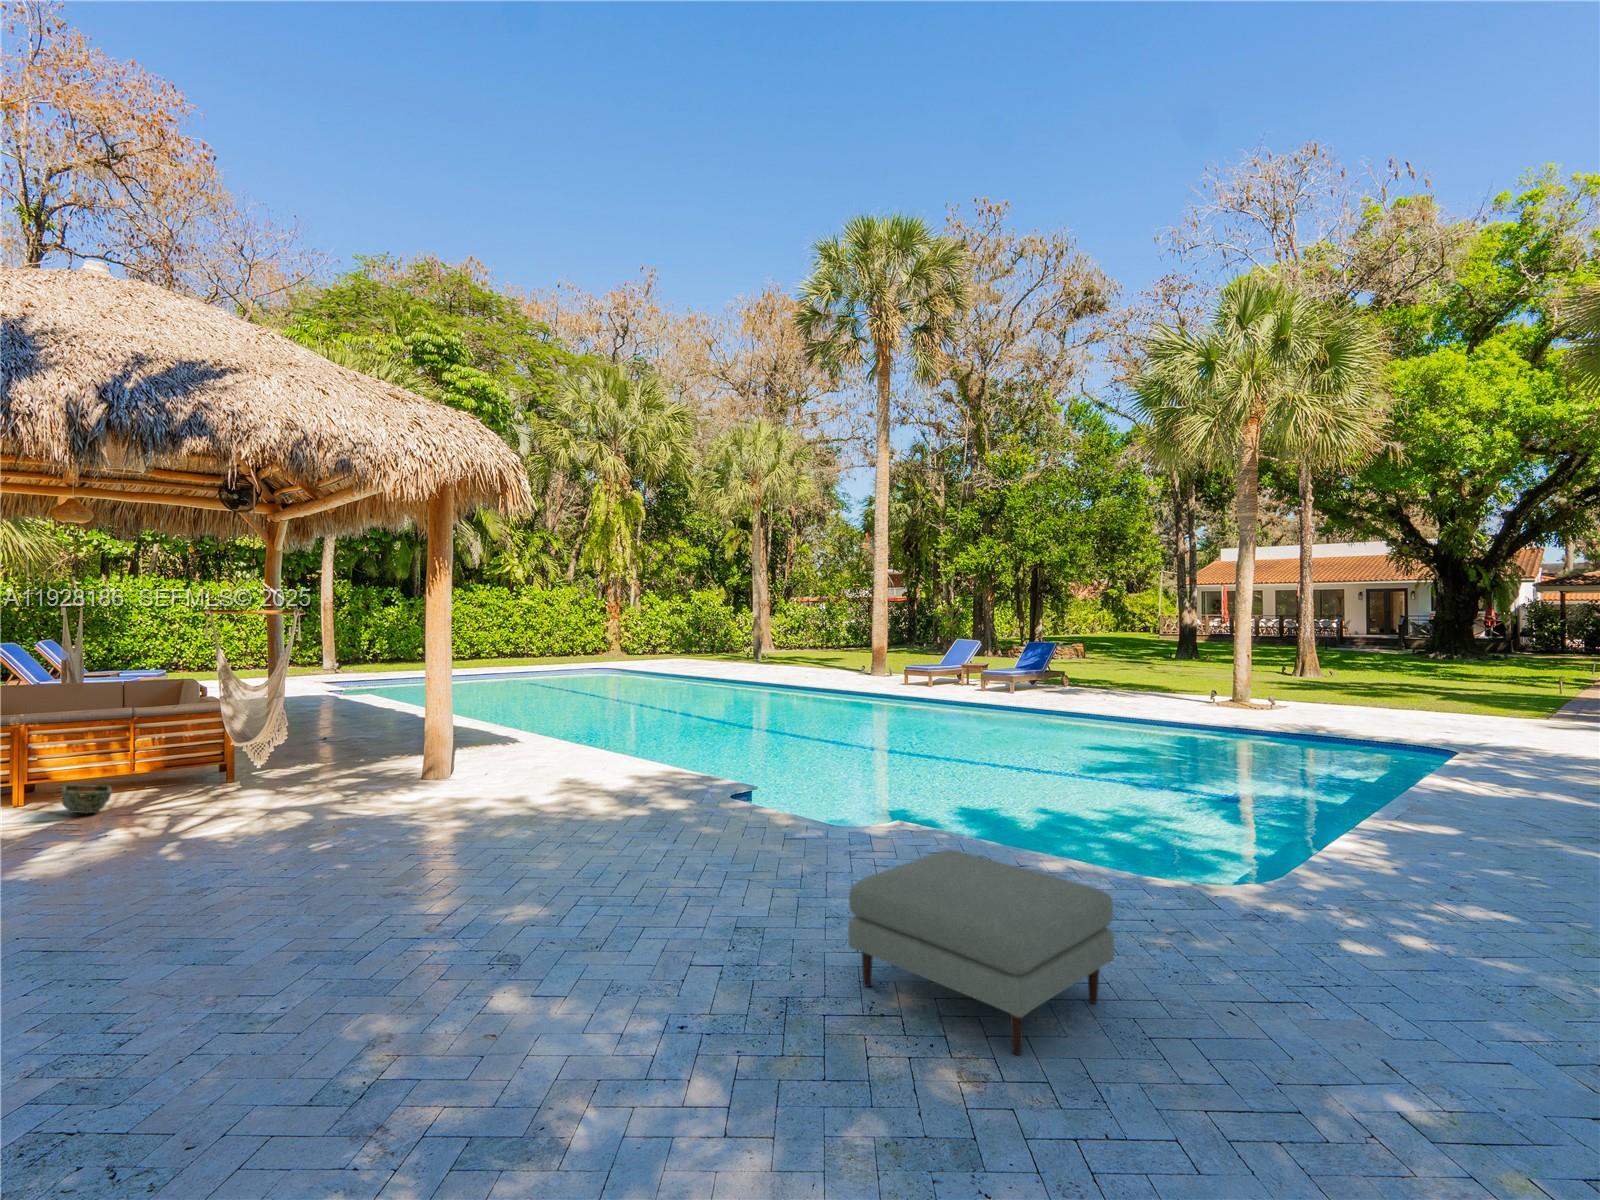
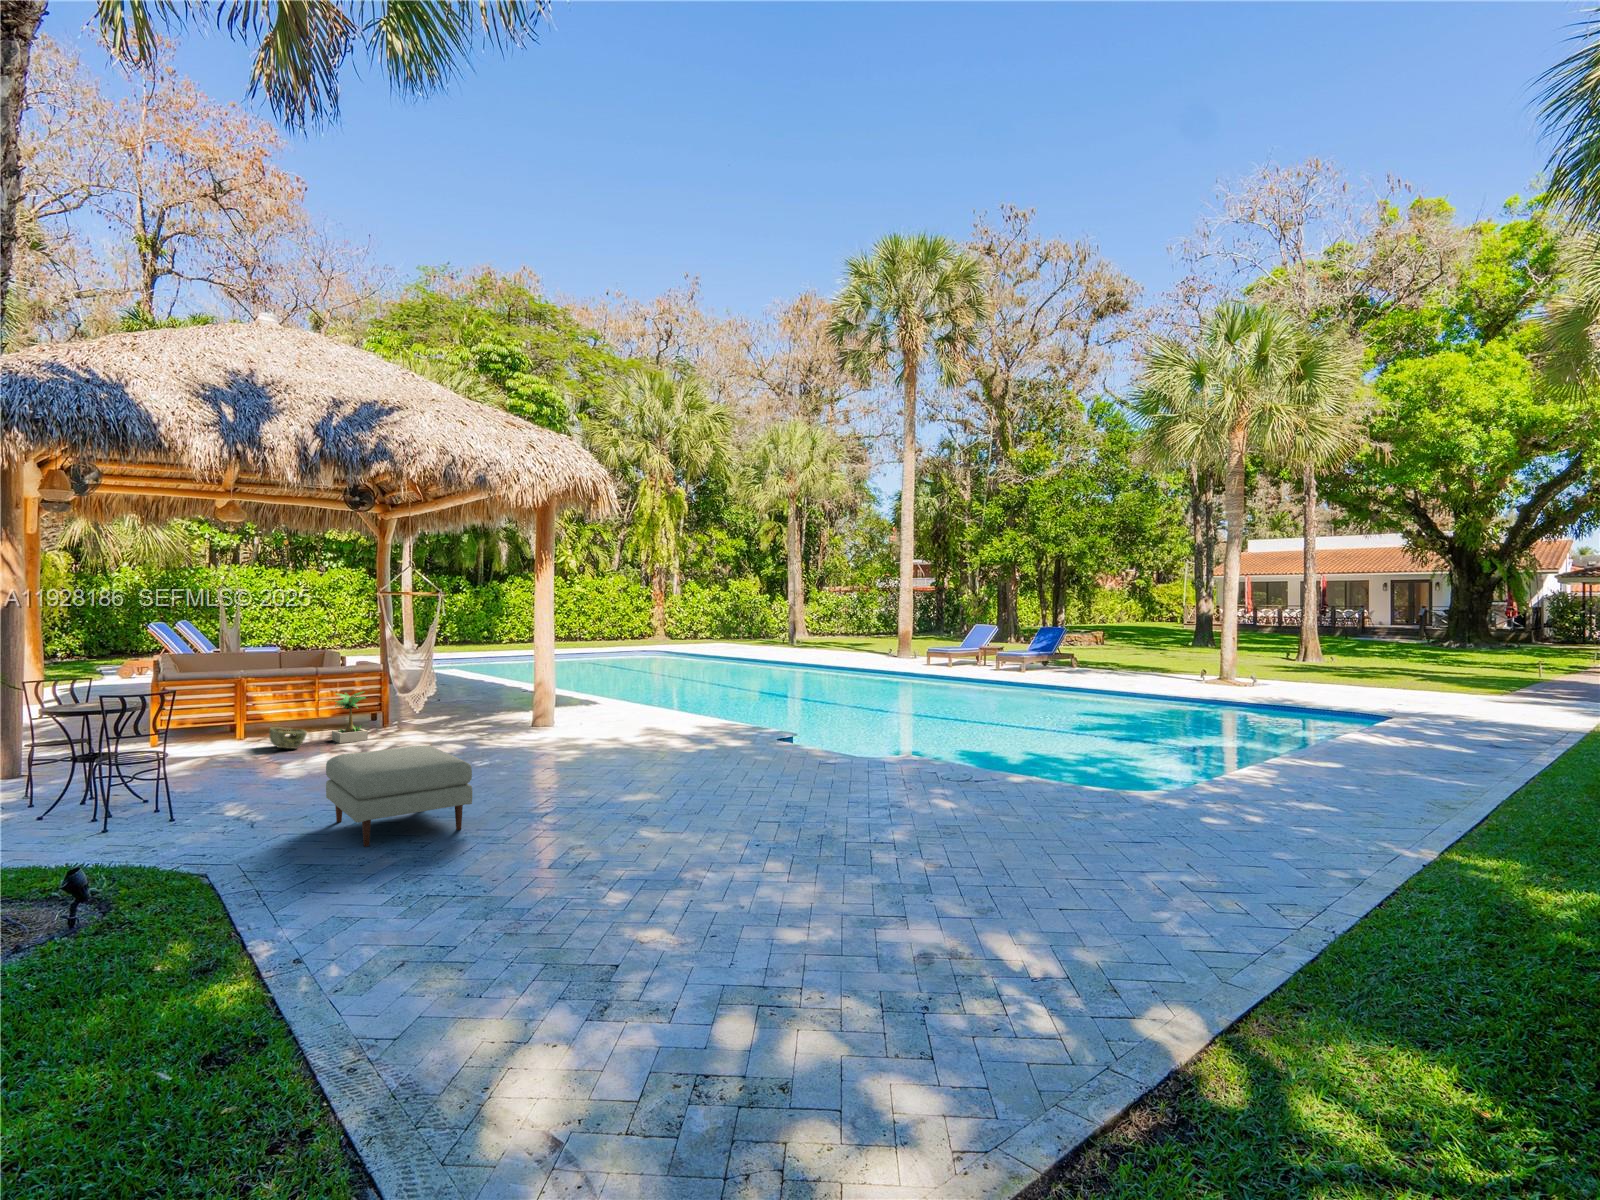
potted plant: none [153,734,210,803] -> present [332,691,368,743]
ottoman: present [848,850,1114,1055] -> present [326,746,472,847]

